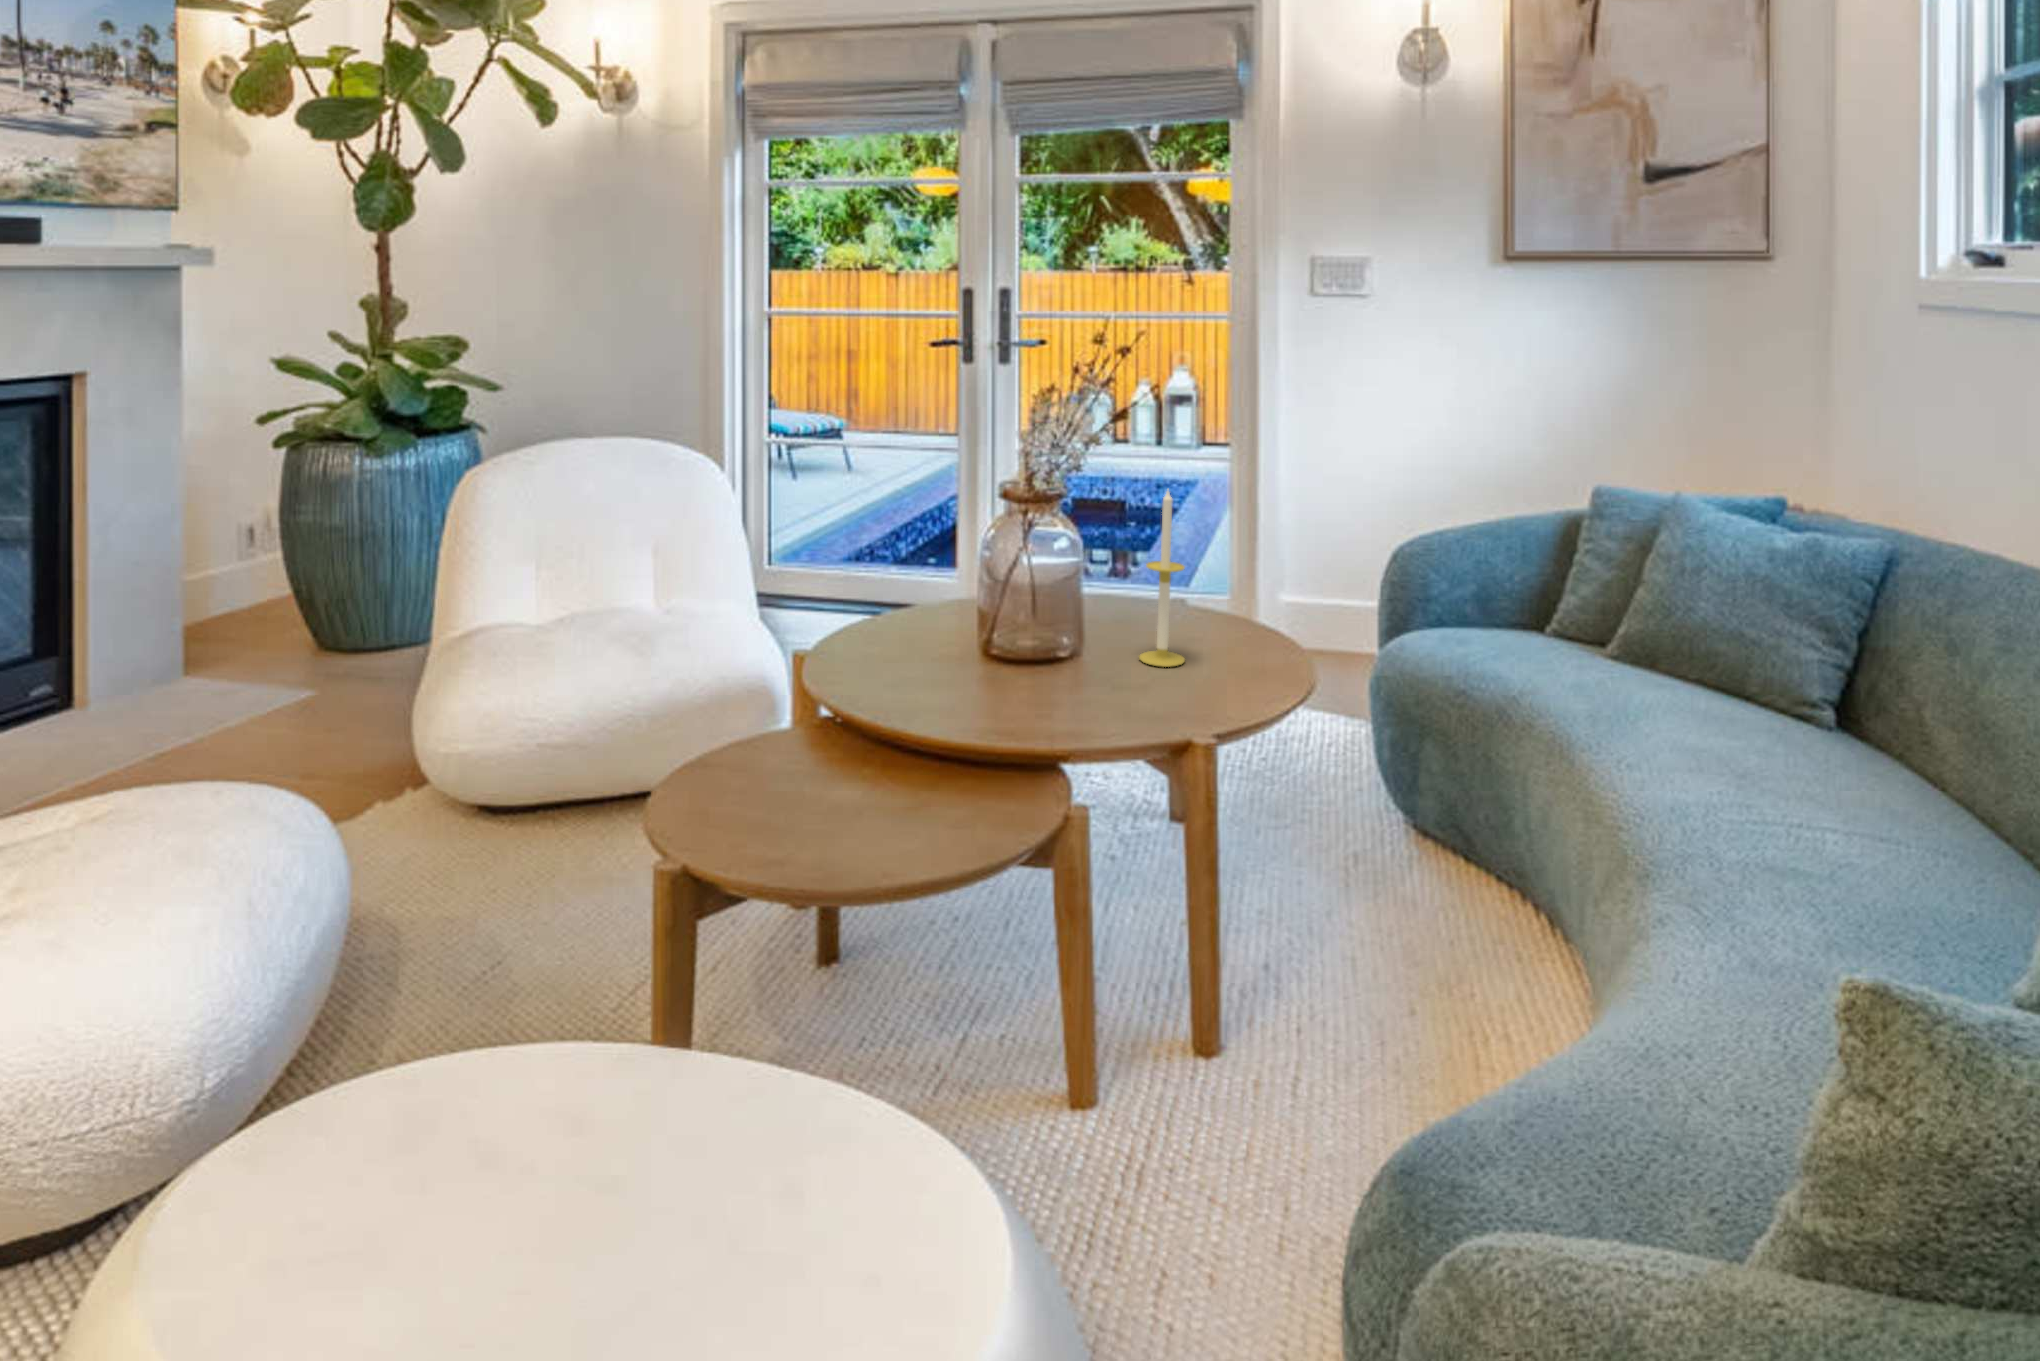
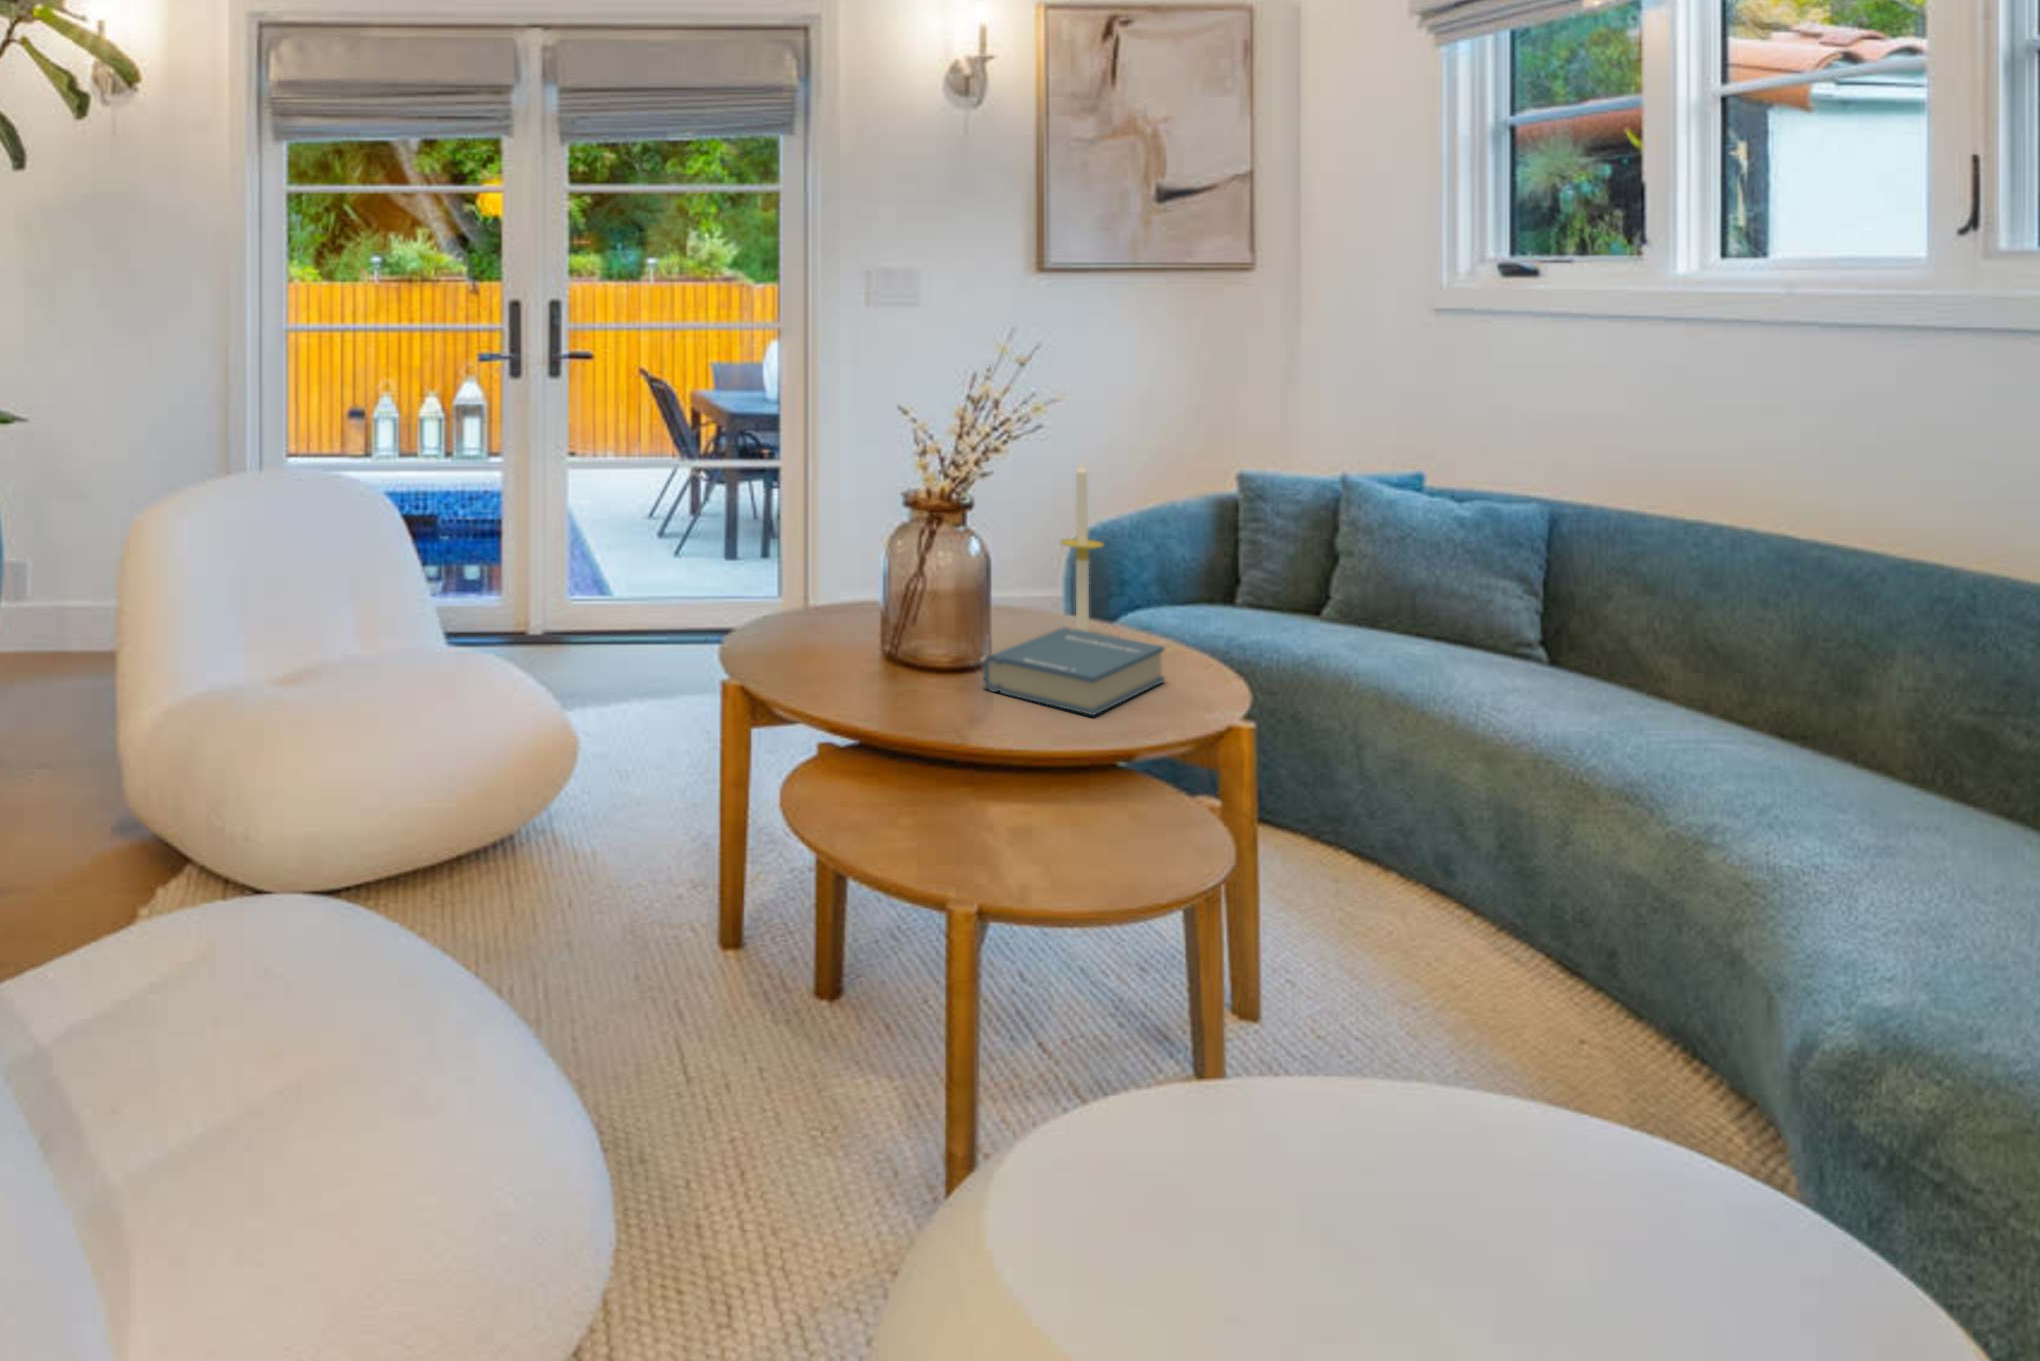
hardback book: none [992,643,1173,726] -> present [984,627,1164,715]

